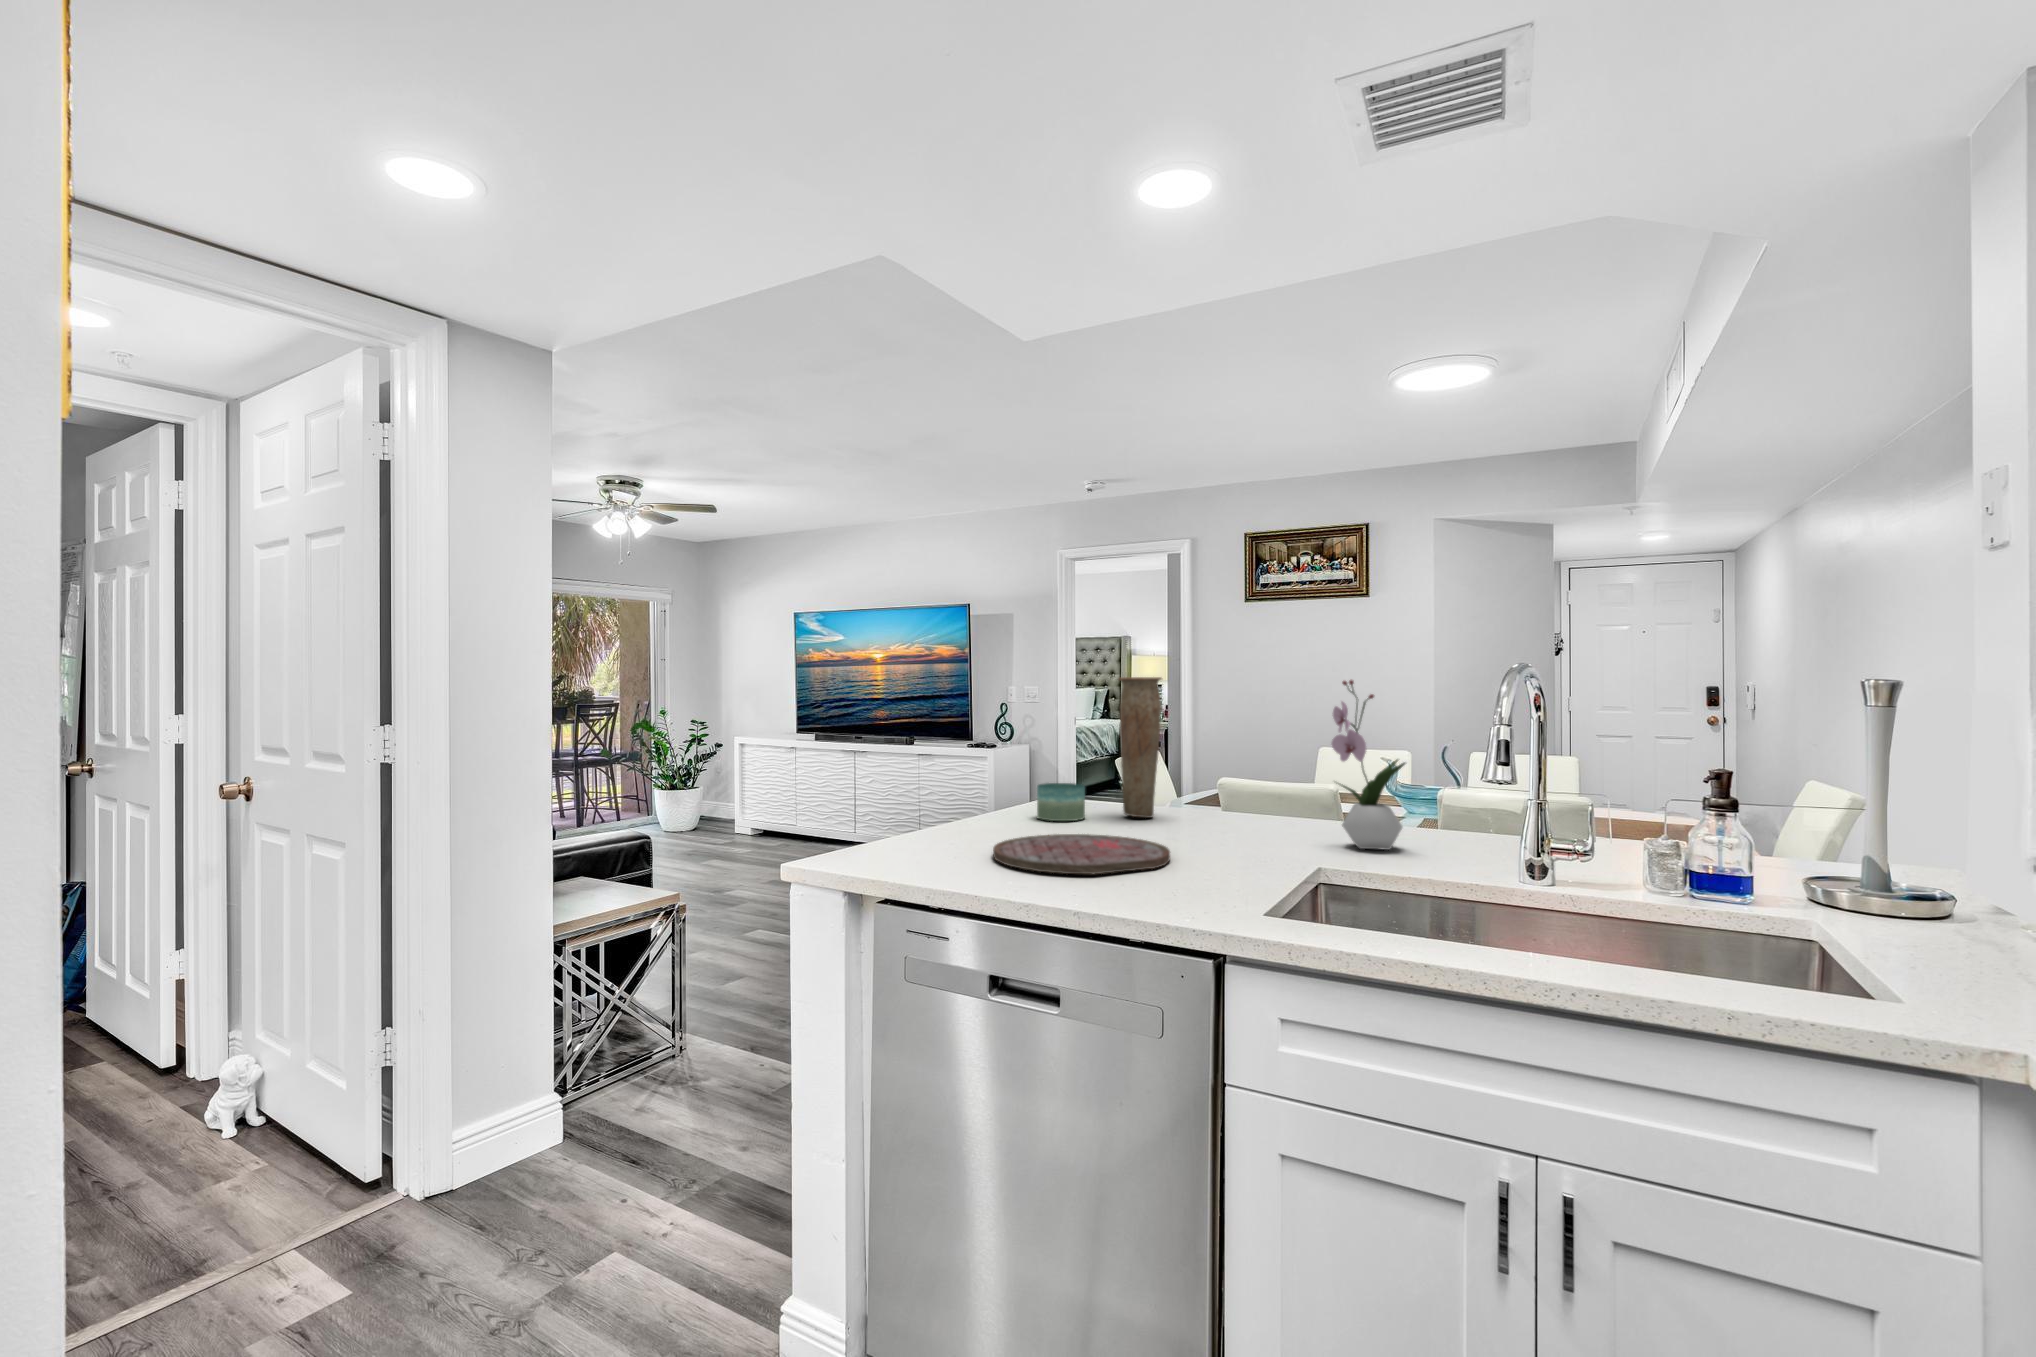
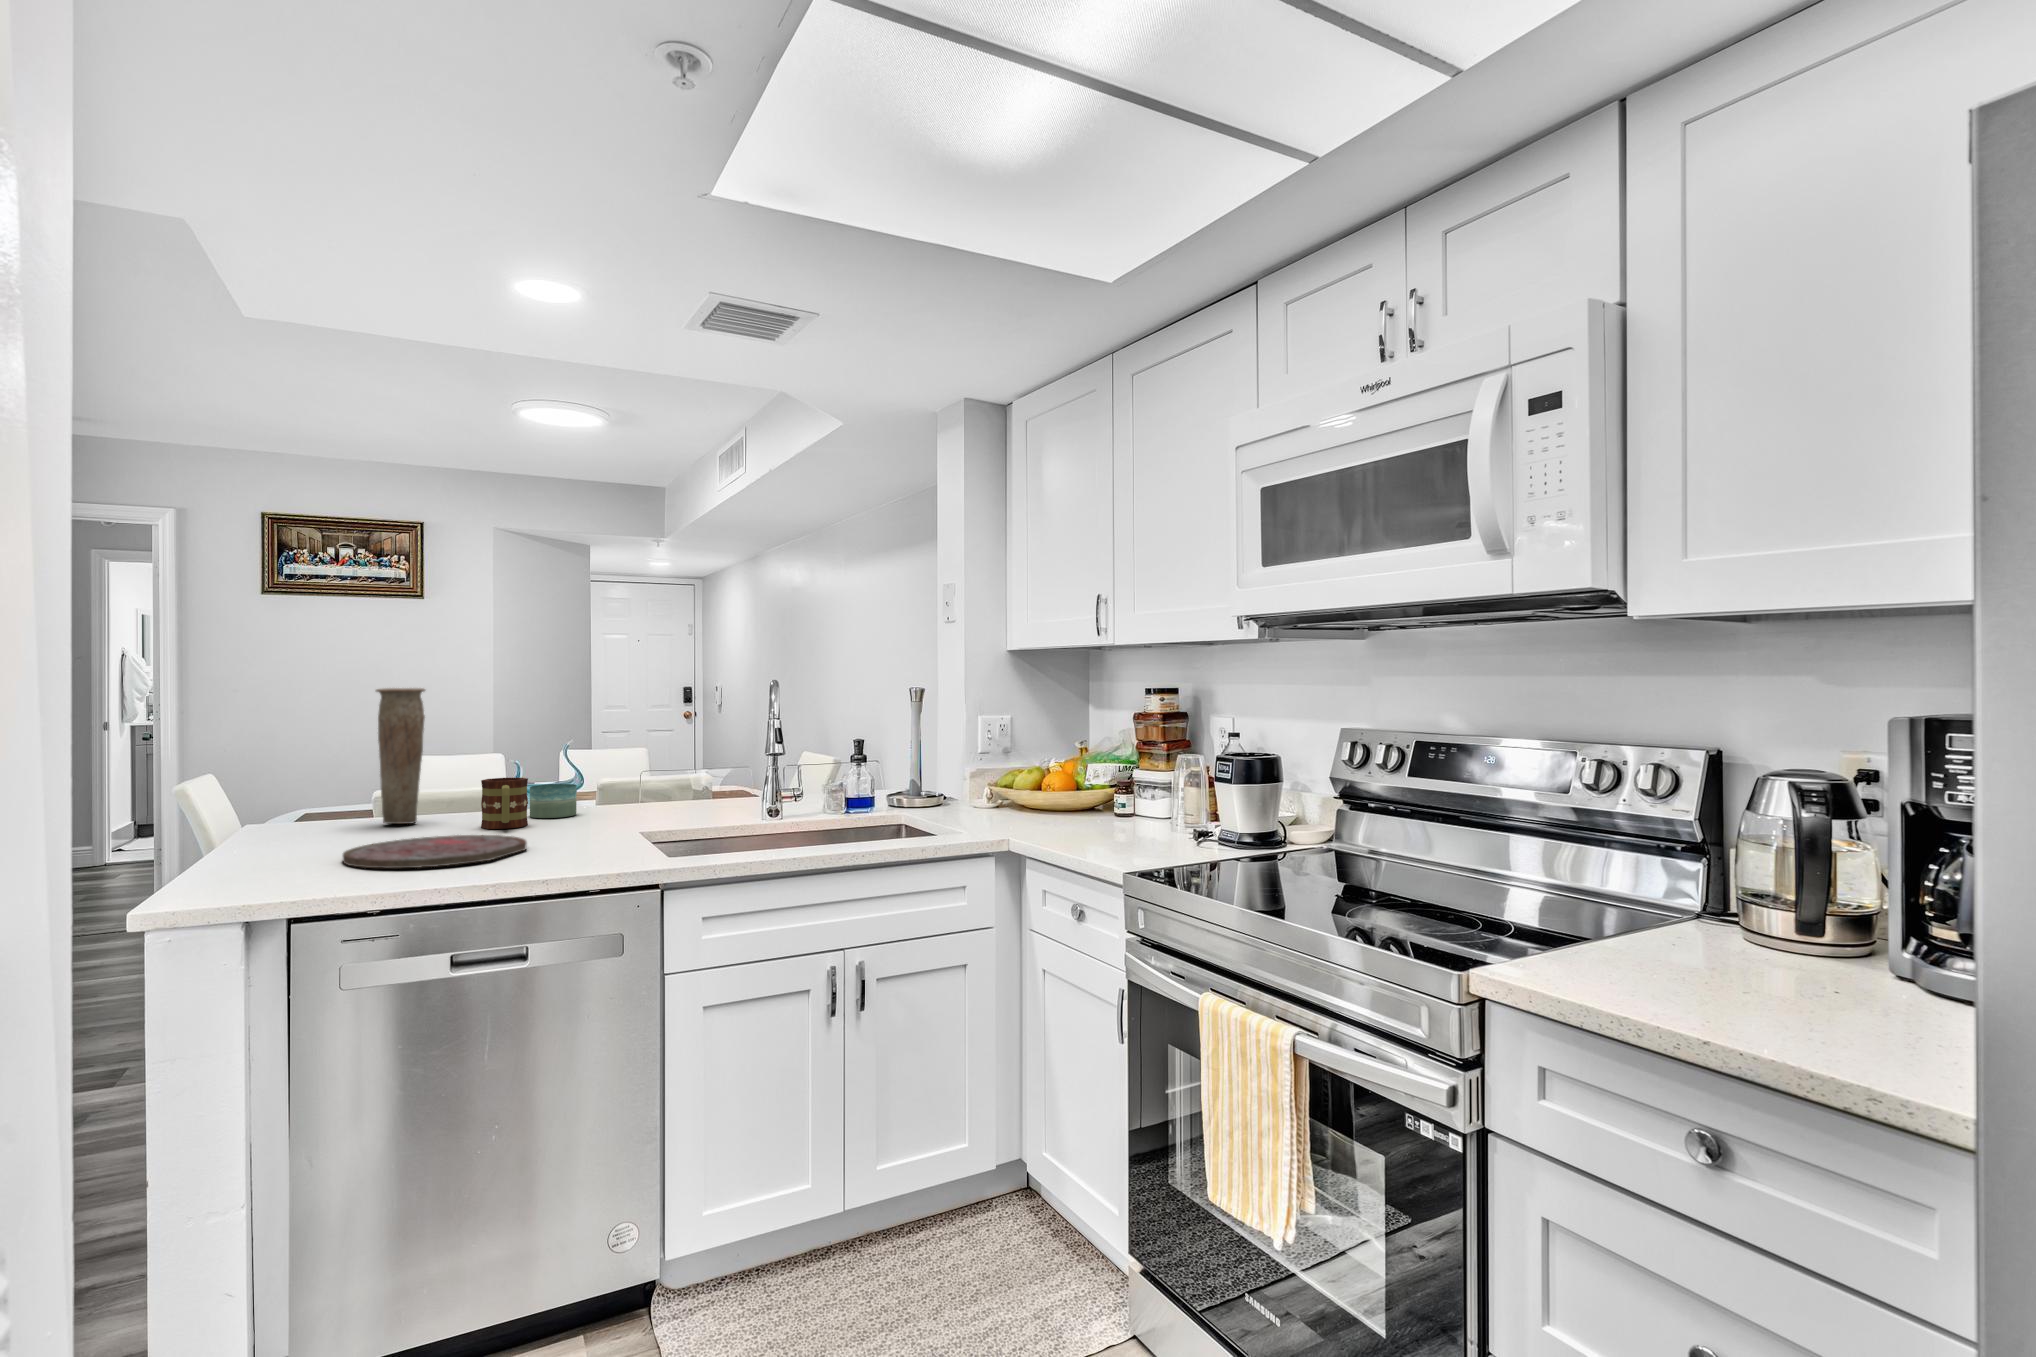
flower arrangement: present [1331,680,1405,850] -> none [608,690,670,819]
mug: none [1190,778,1236,838] -> present [481,778,528,829]
candle: present [1037,783,1085,821] -> present [530,784,577,818]

